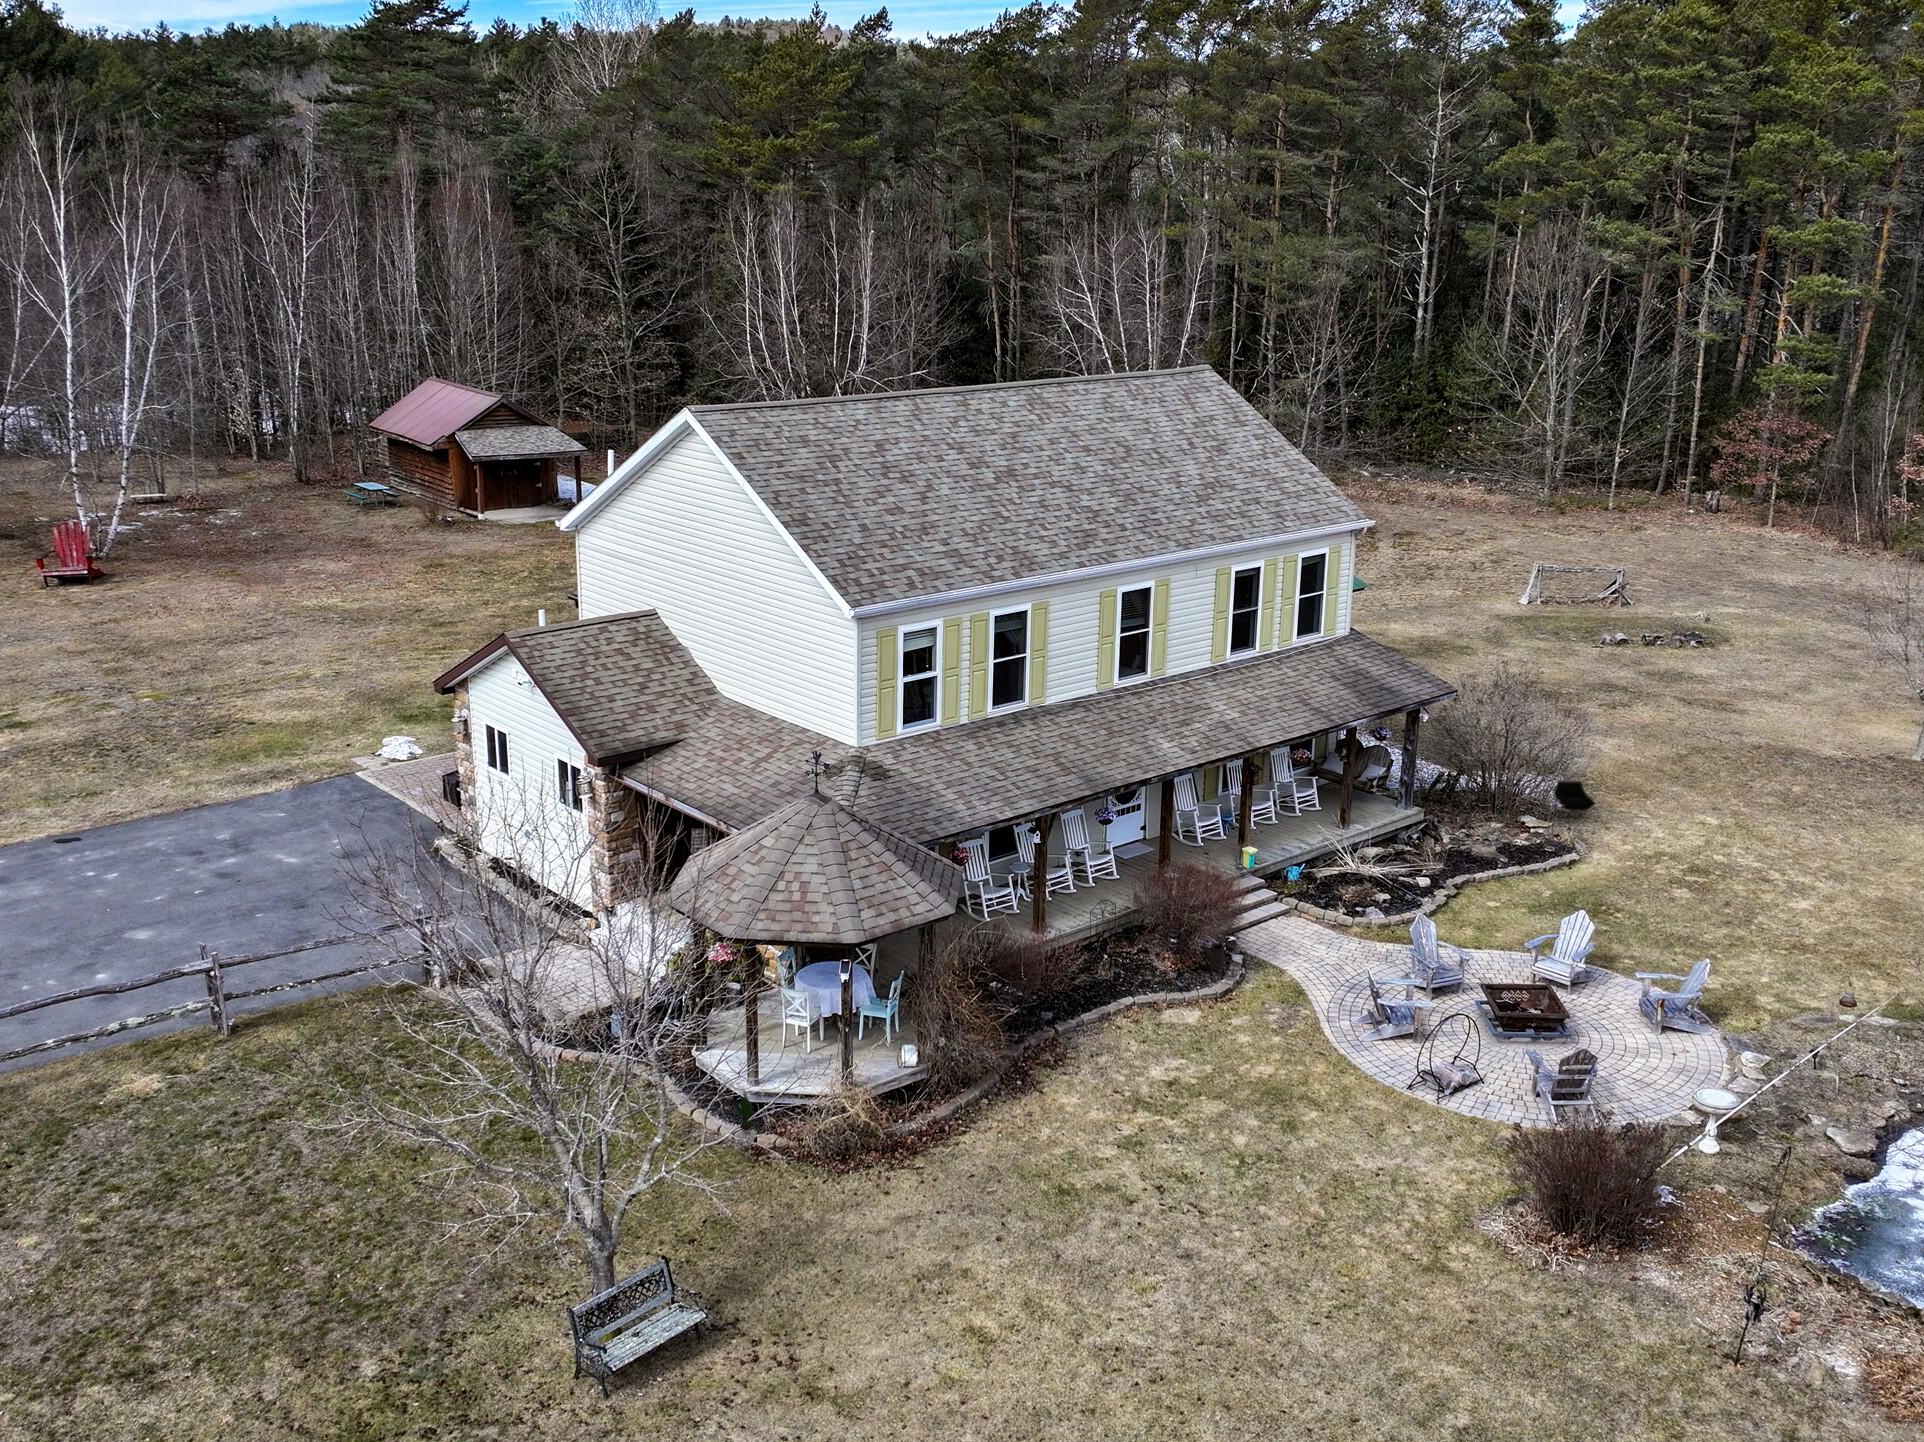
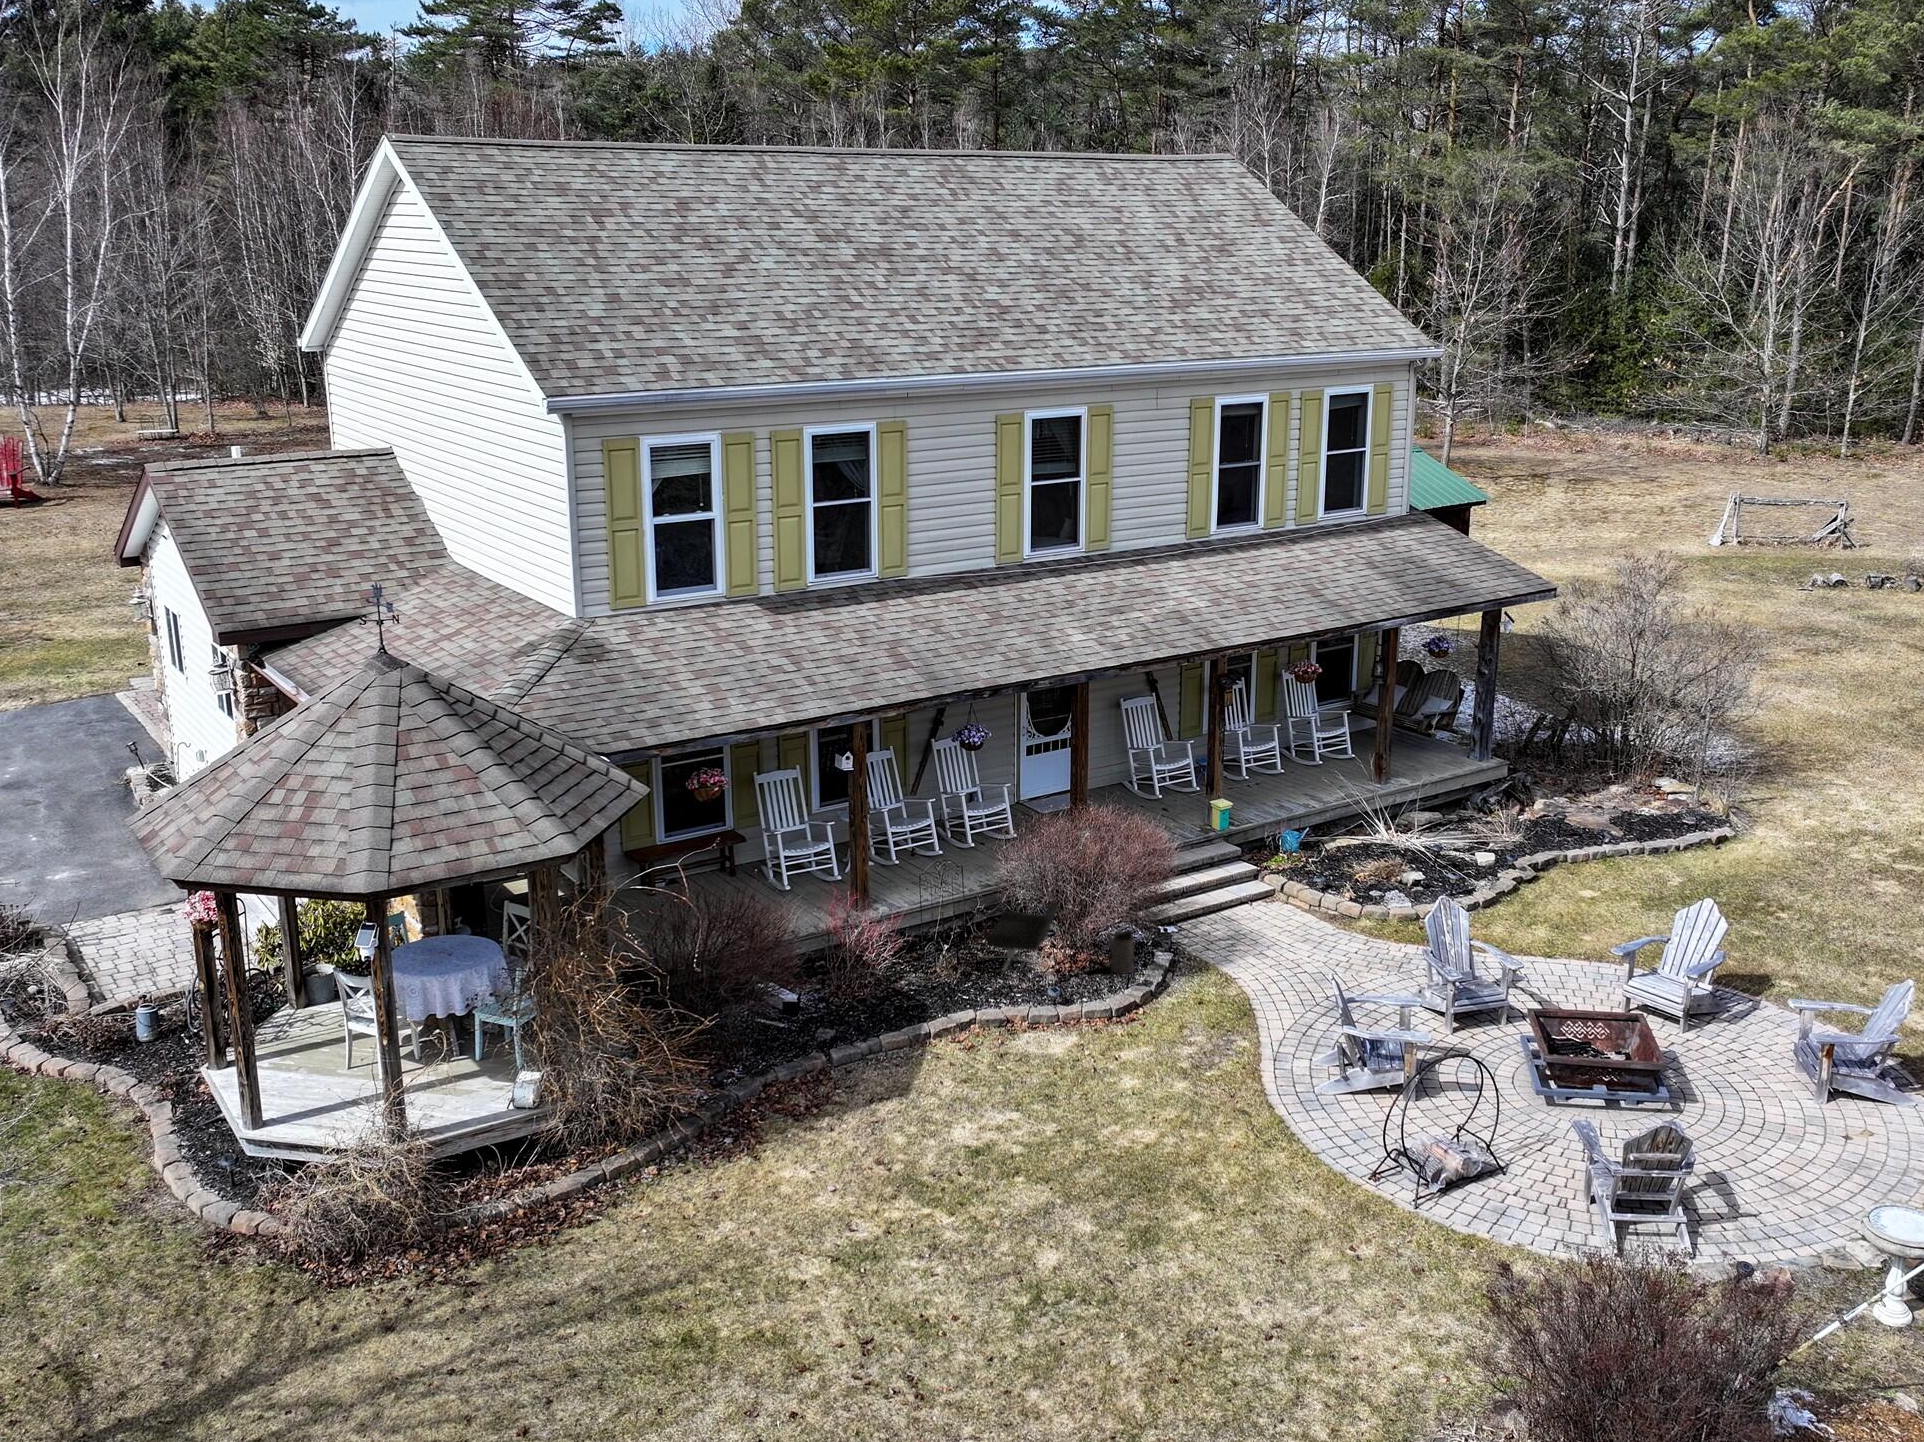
lounge chair: present [1554,781,1595,818] -> present [984,902,1058,971]
potted tree: present [738,1093,753,1132] -> none [225,1128,255,1196]

